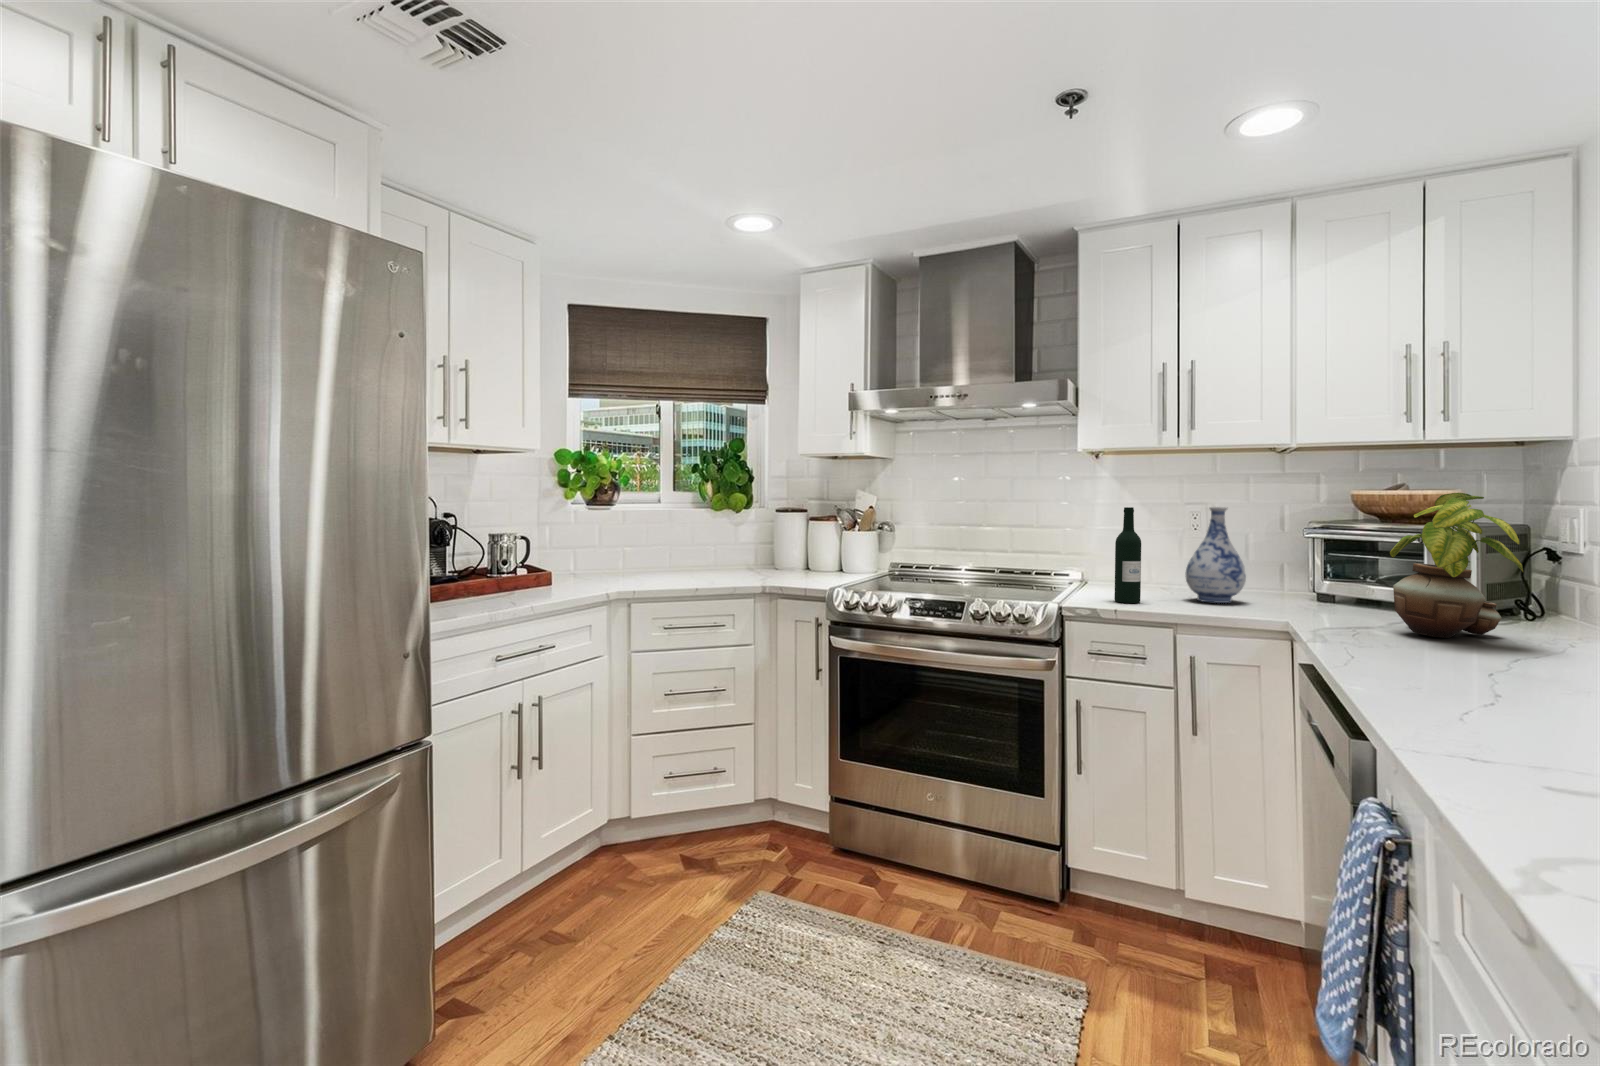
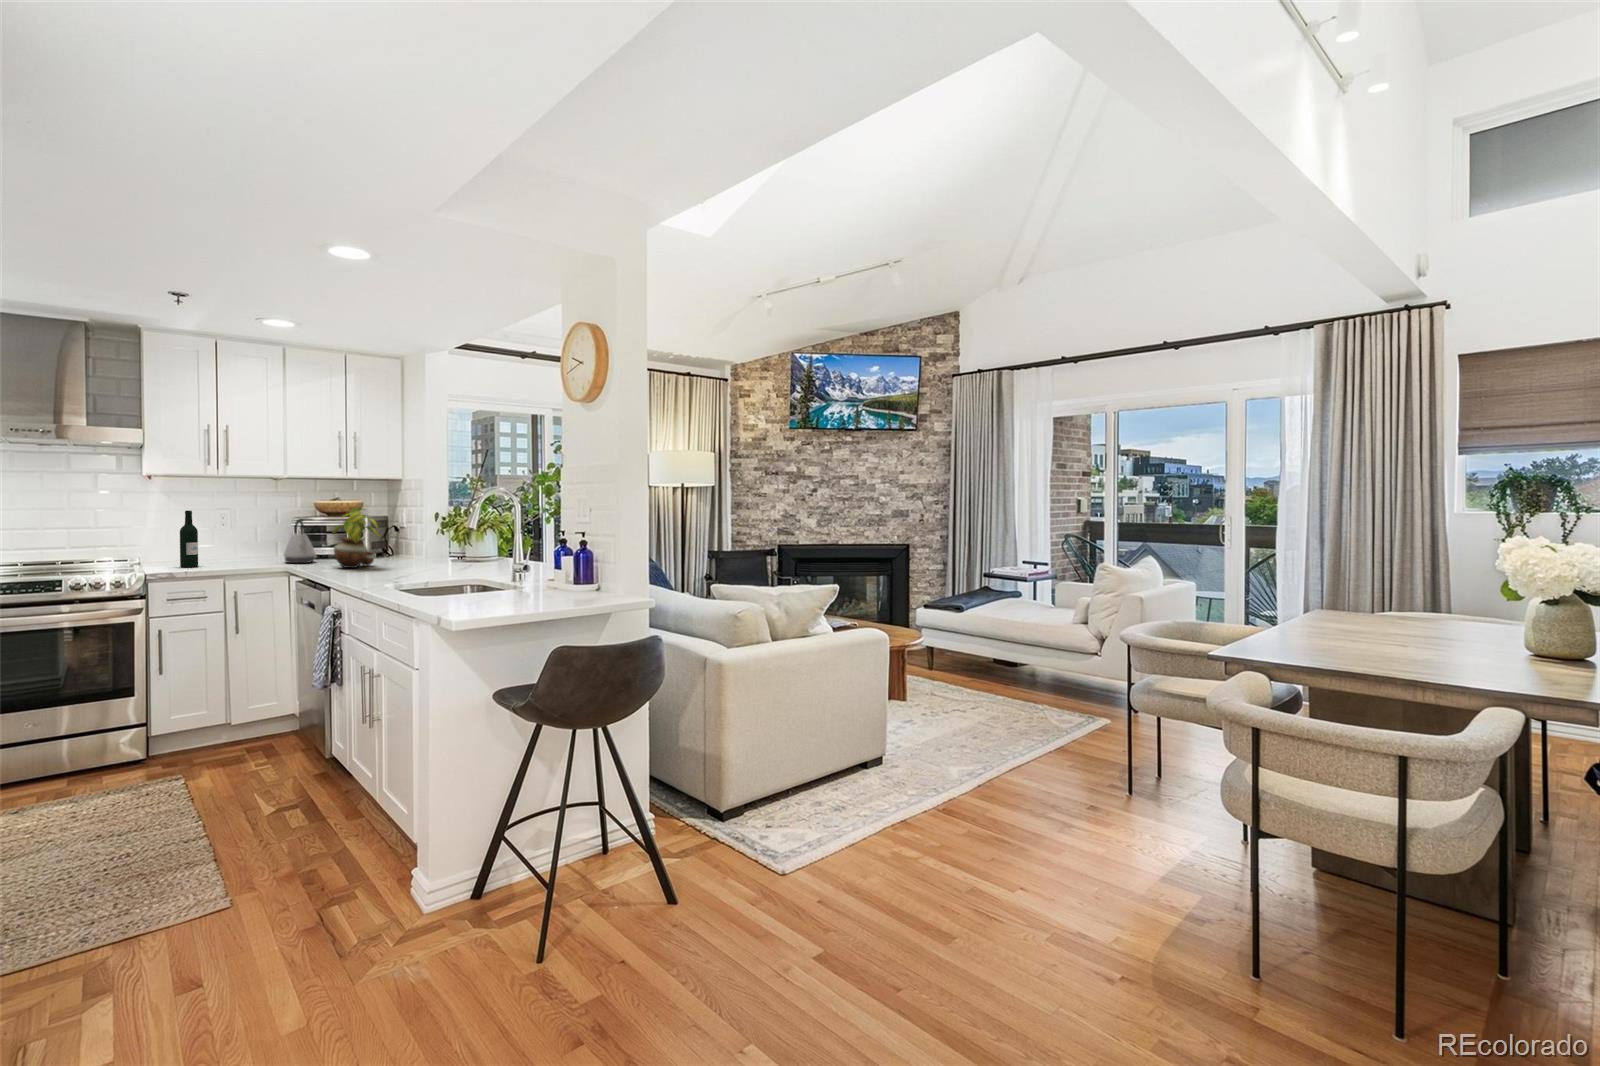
vase: present [1186,507,1246,603] -> none [224,510,261,563]
kettle: none [1286,525,1351,613] -> present [284,520,315,563]

